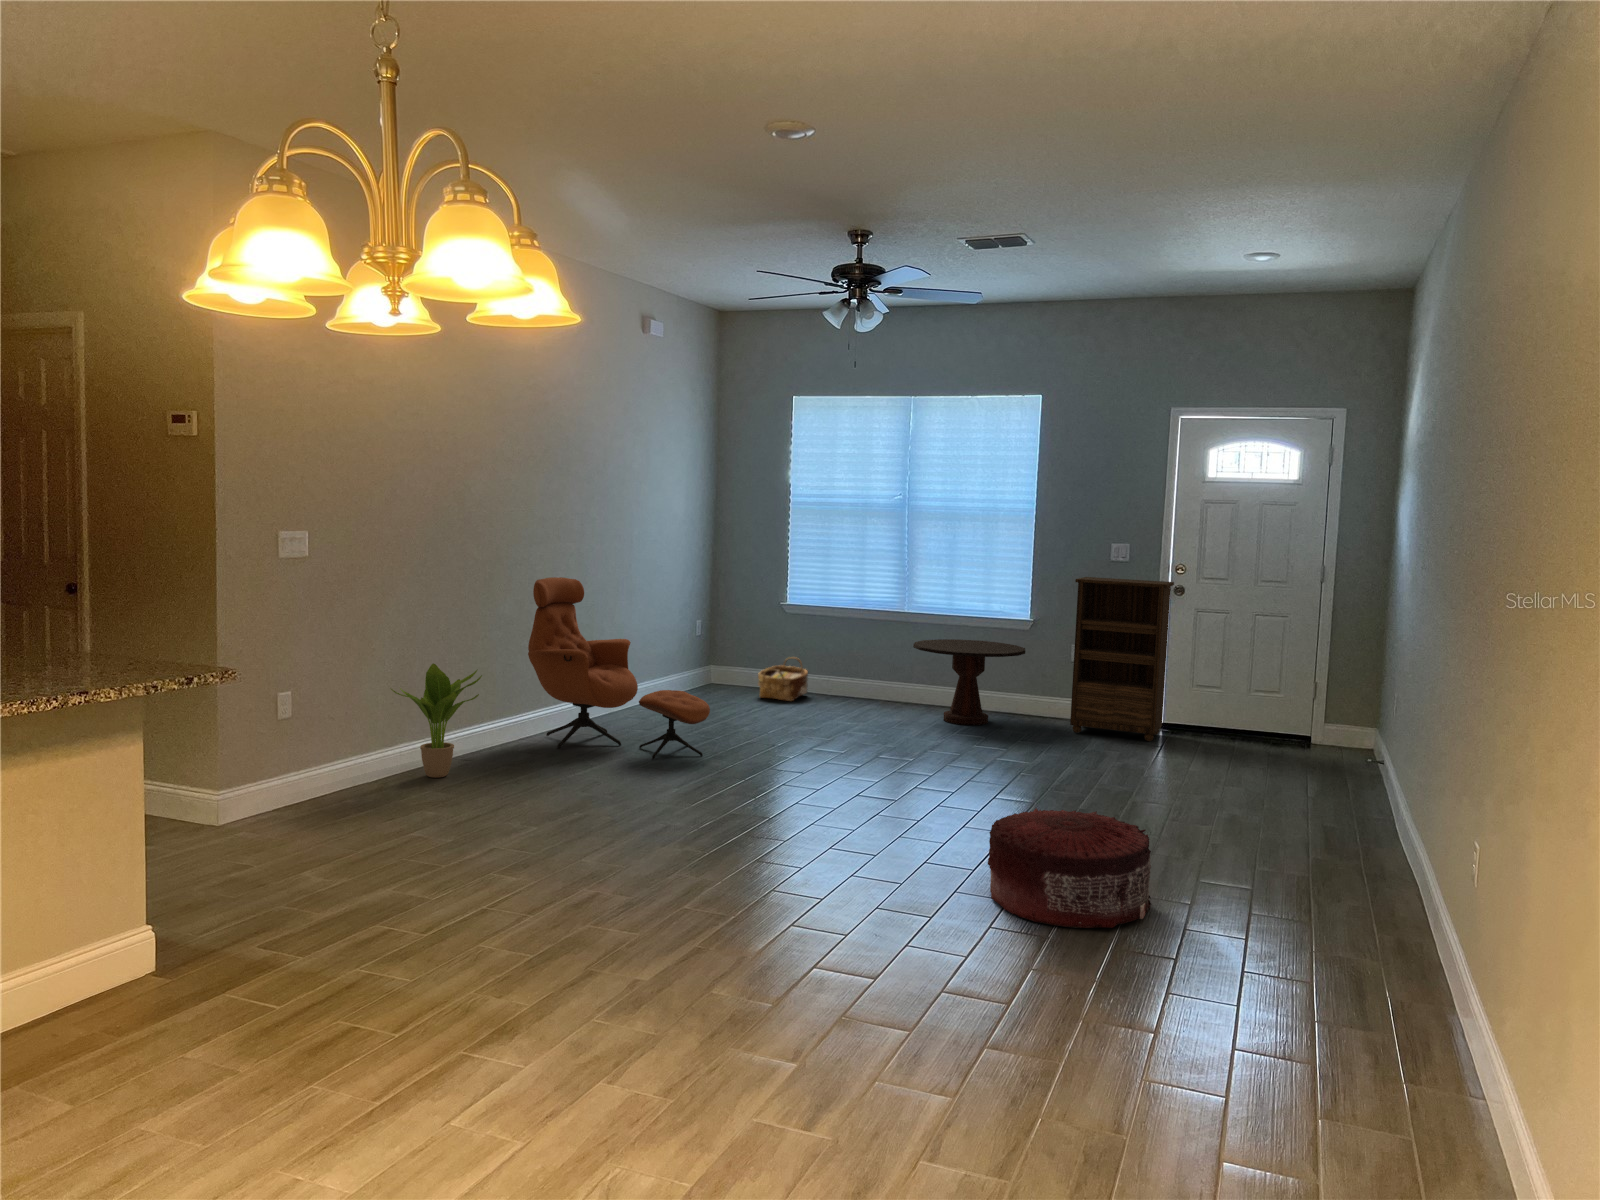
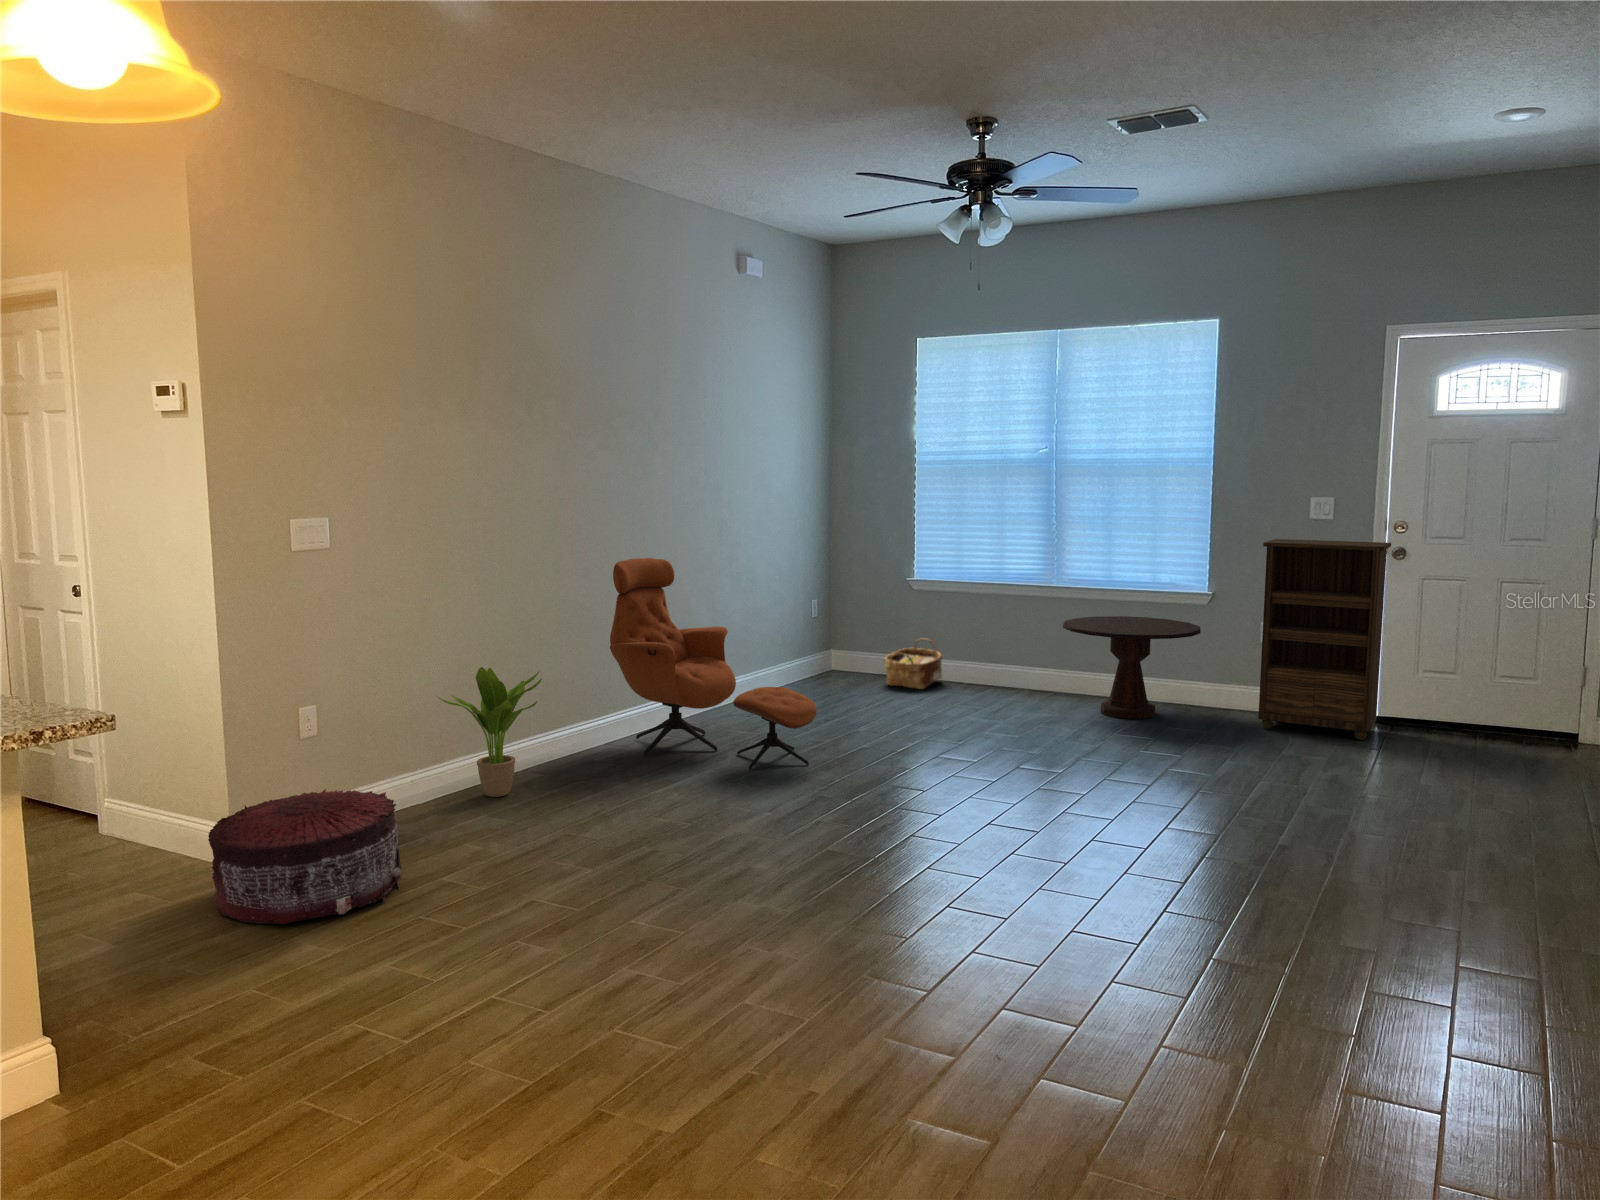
pouf: present [988,808,1151,928] -> present [208,789,401,924]

